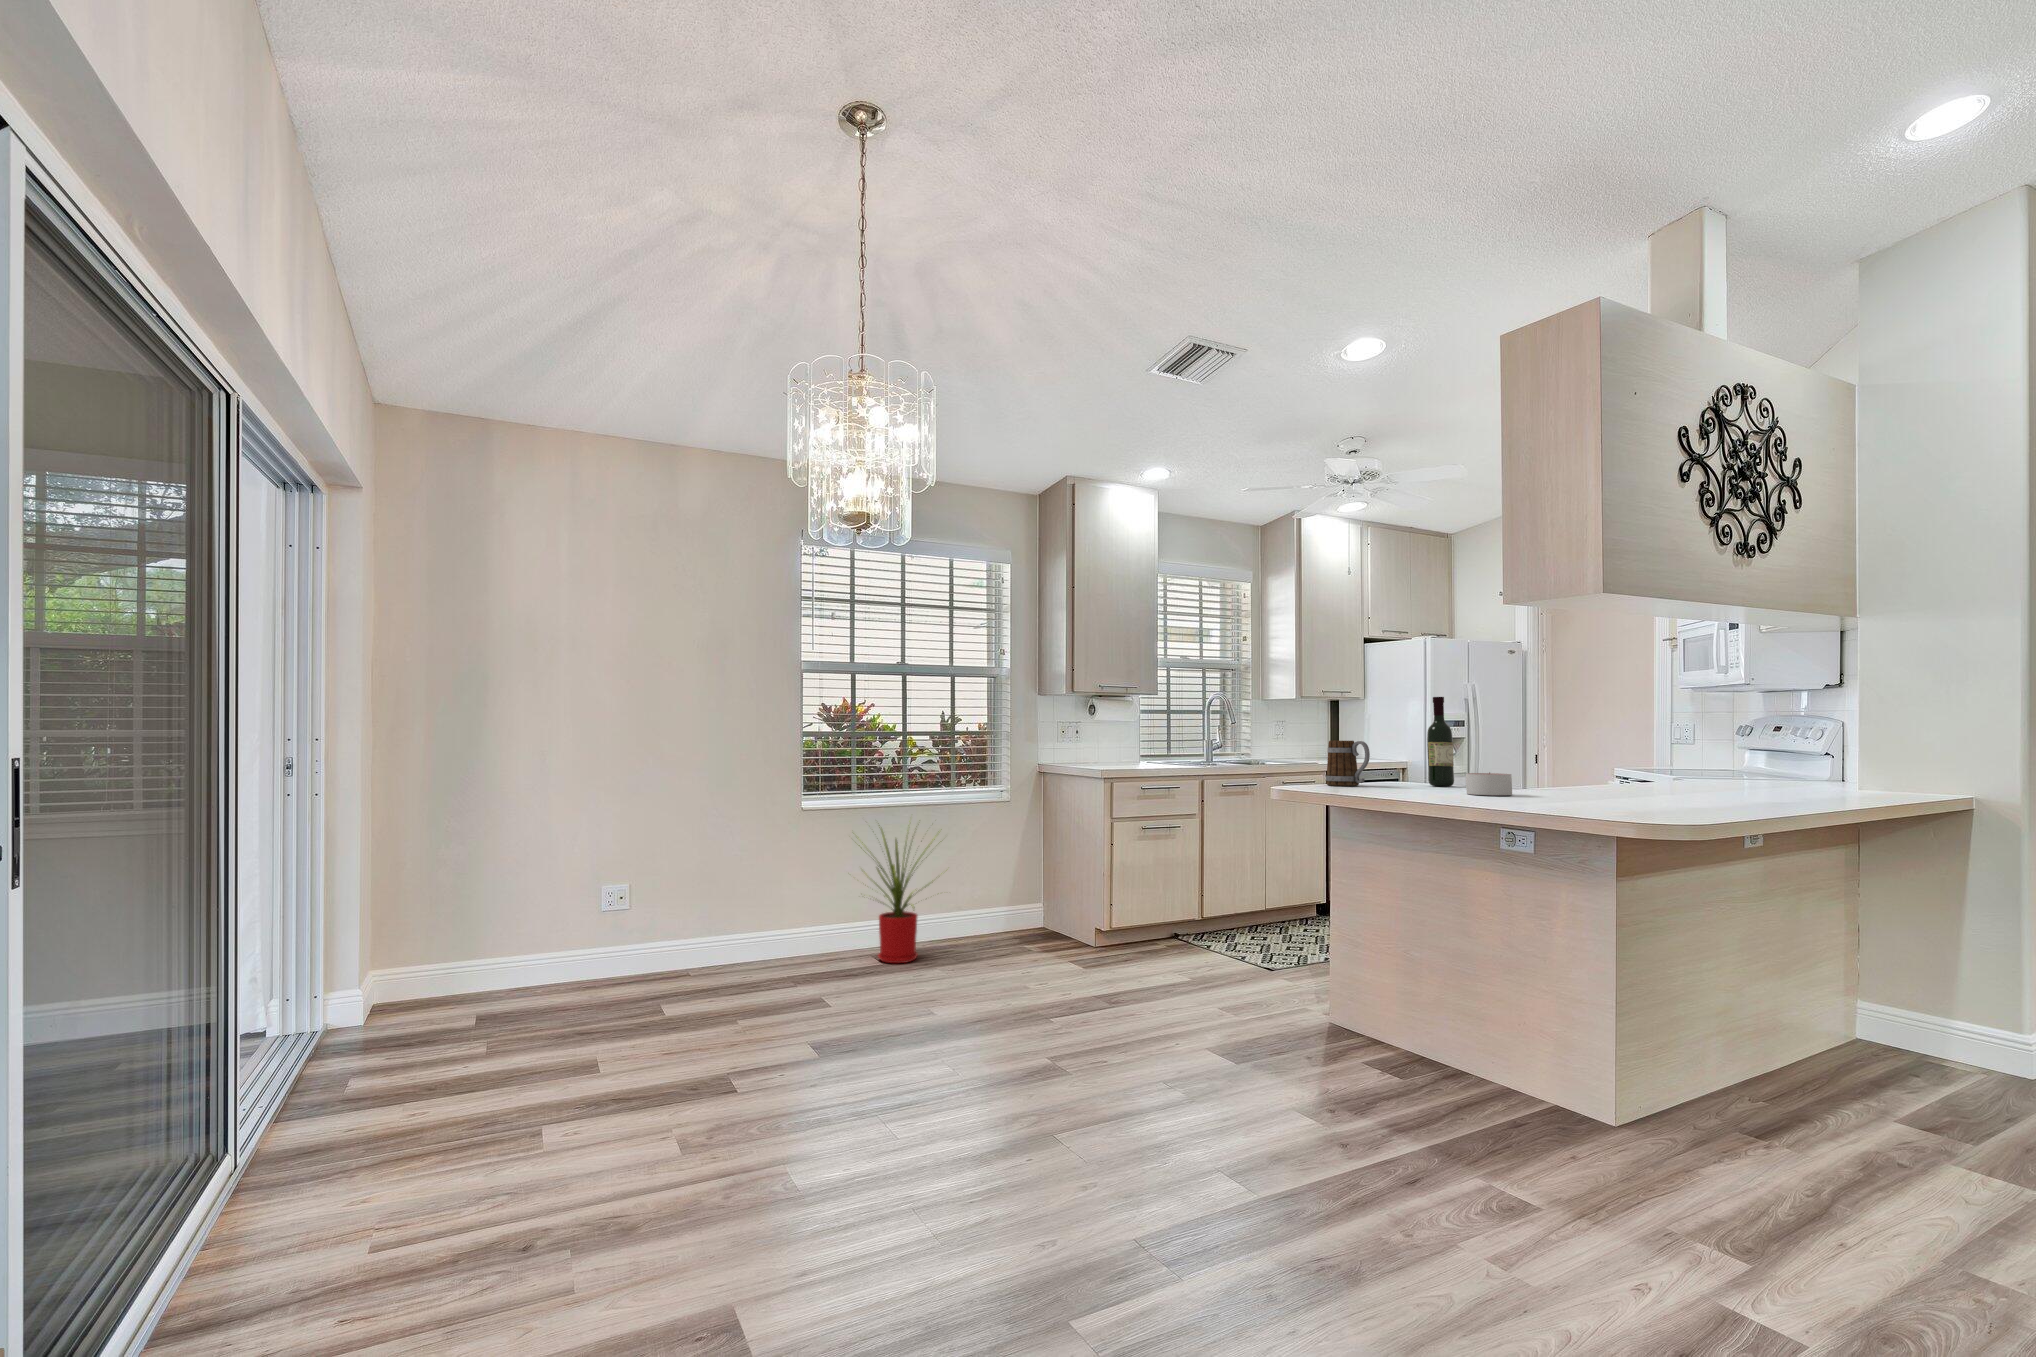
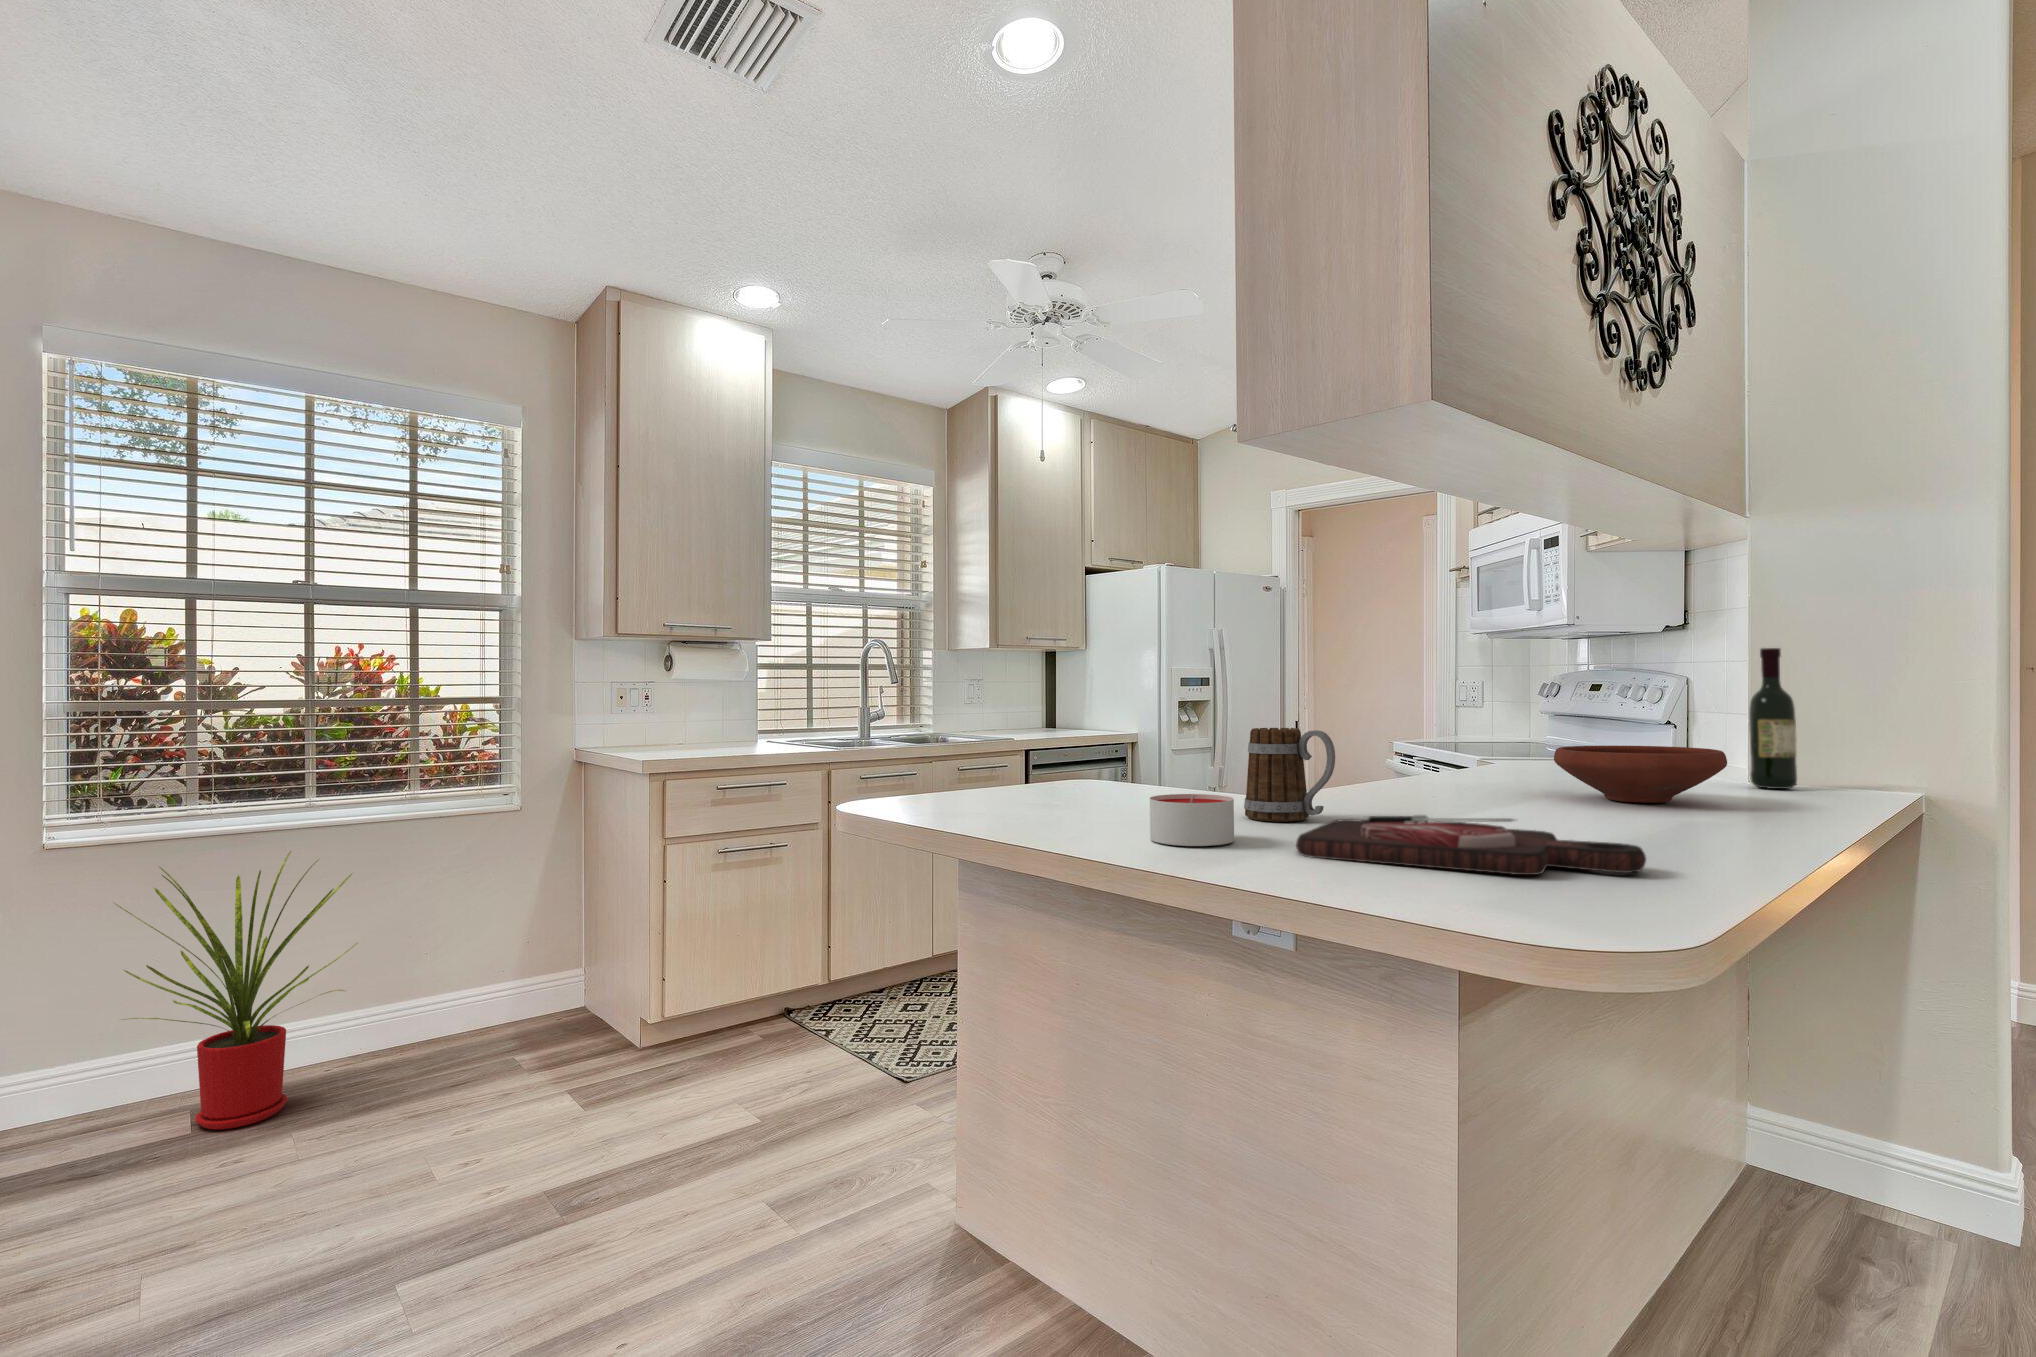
wine bottle: present [1427,697,1454,786] -> present [1749,648,1797,789]
mug: present [1326,741,1370,786] -> present [1244,728,1335,822]
bowl: none [1715,760,1828,792] -> present [1554,745,1727,803]
cutting board: none [1546,781,1729,805] -> present [1296,815,1646,875]

